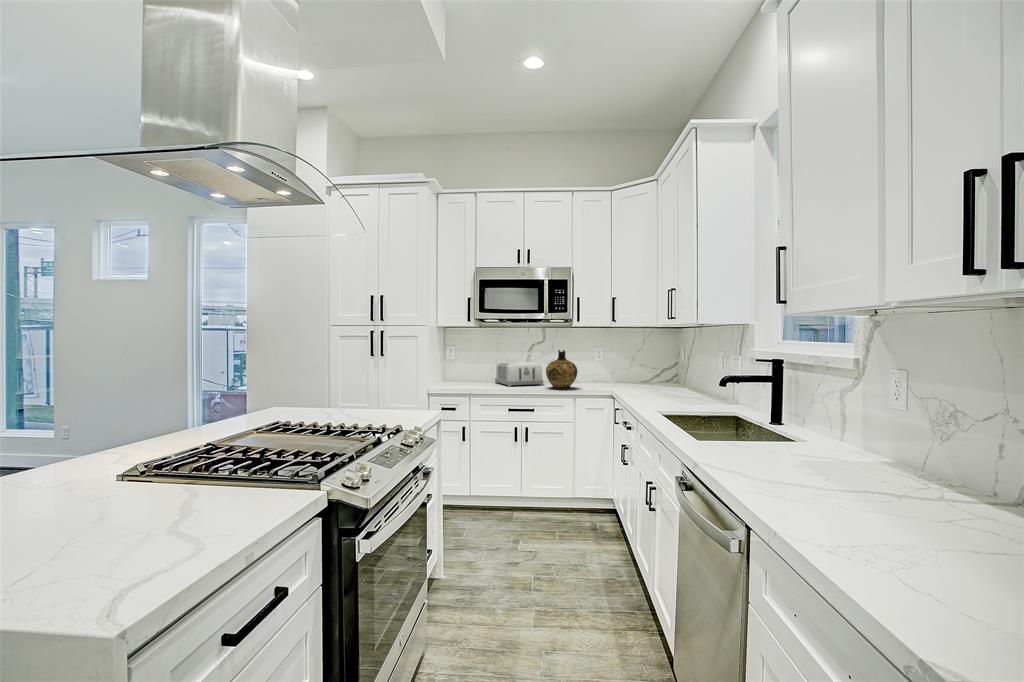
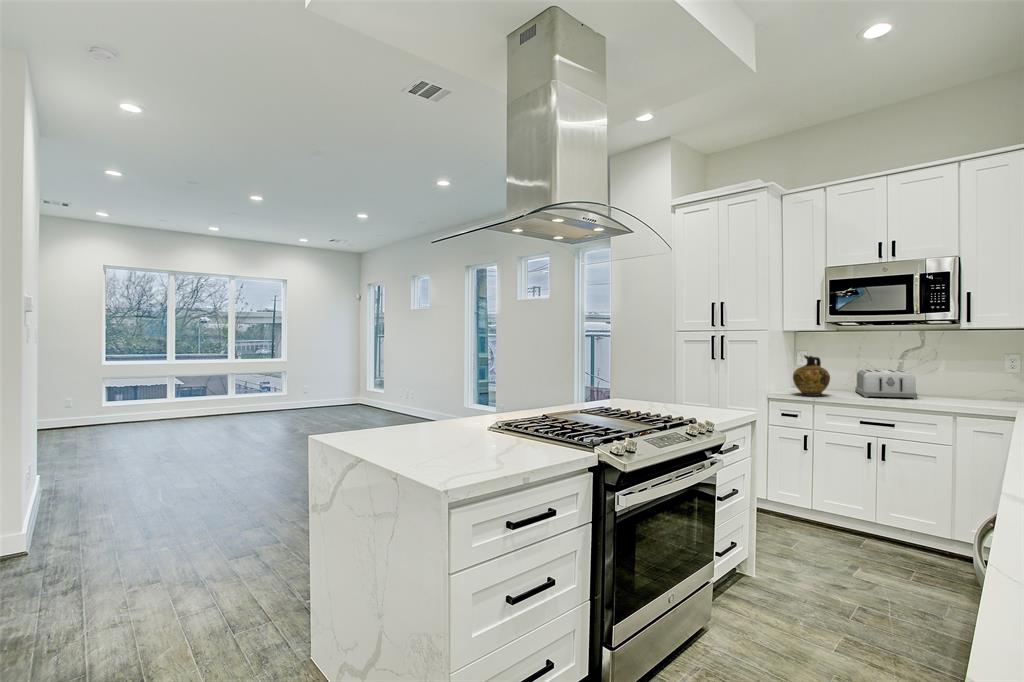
ceramic jug: present [546,350,578,389] -> present [793,355,830,396]

